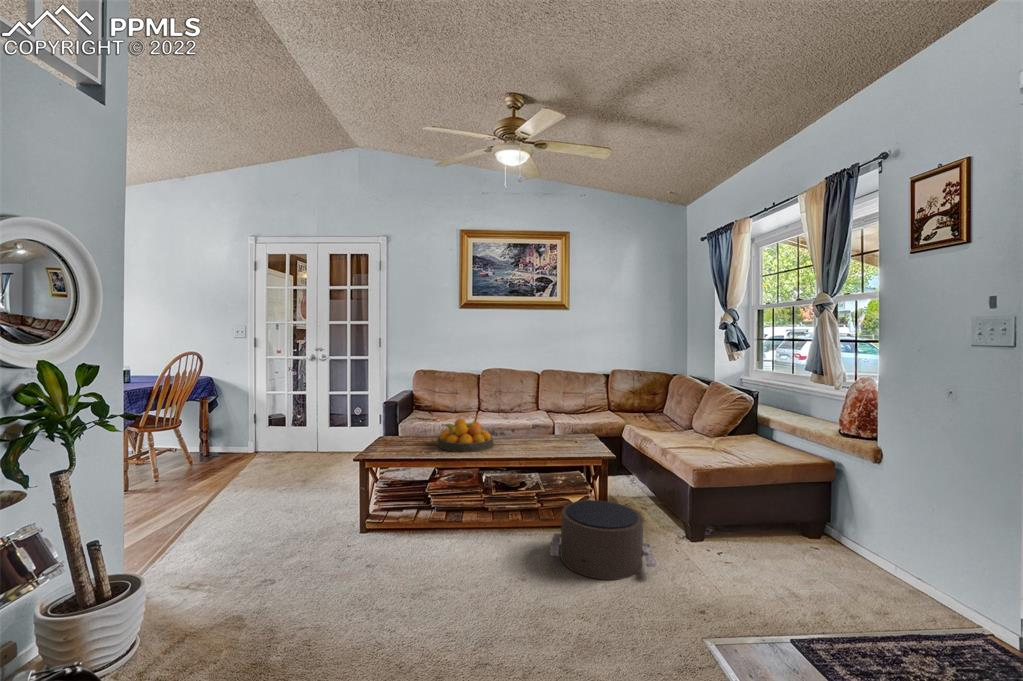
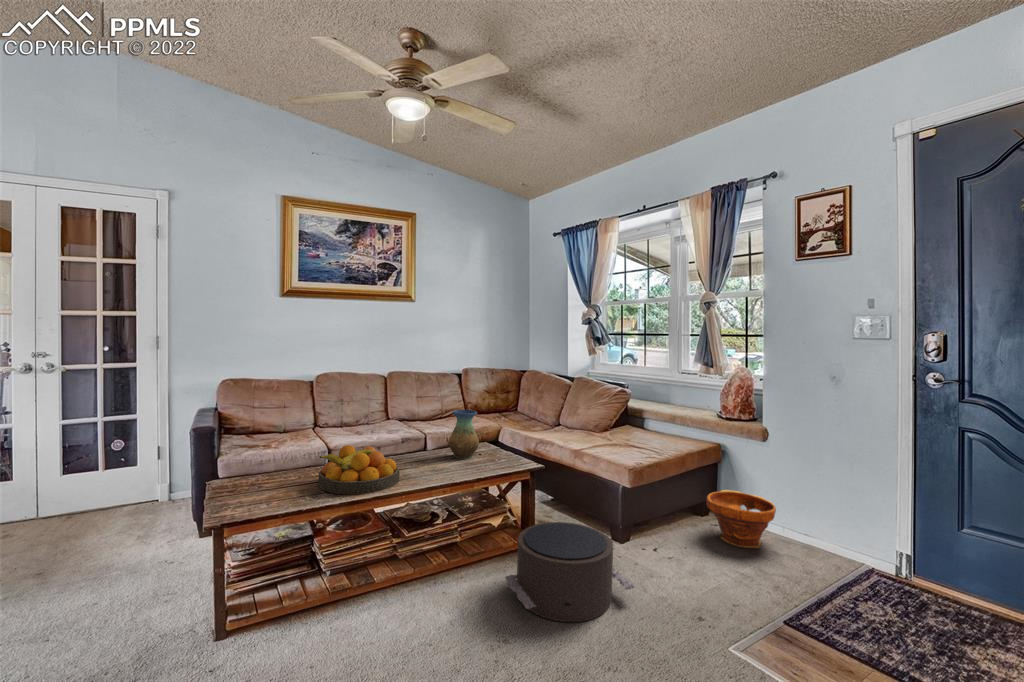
vase: none [546,402,571,442] -> present [449,410,479,459]
planter: none [795,510,880,577] -> present [706,490,776,548]

